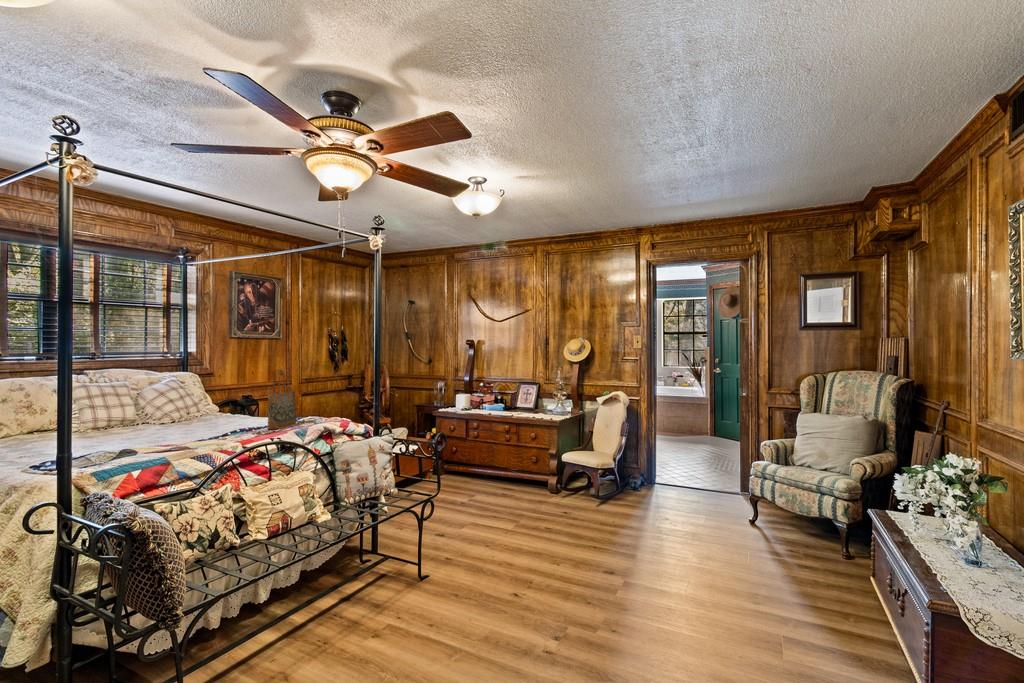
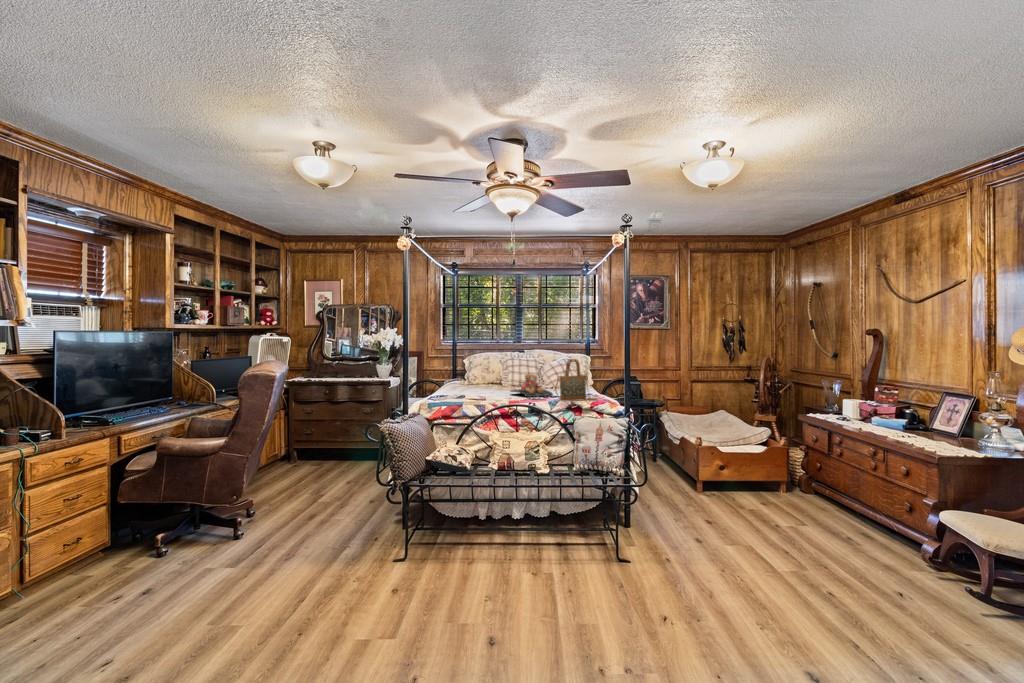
teddy bear: none [151,398,231,436] -> present [511,374,553,397]

